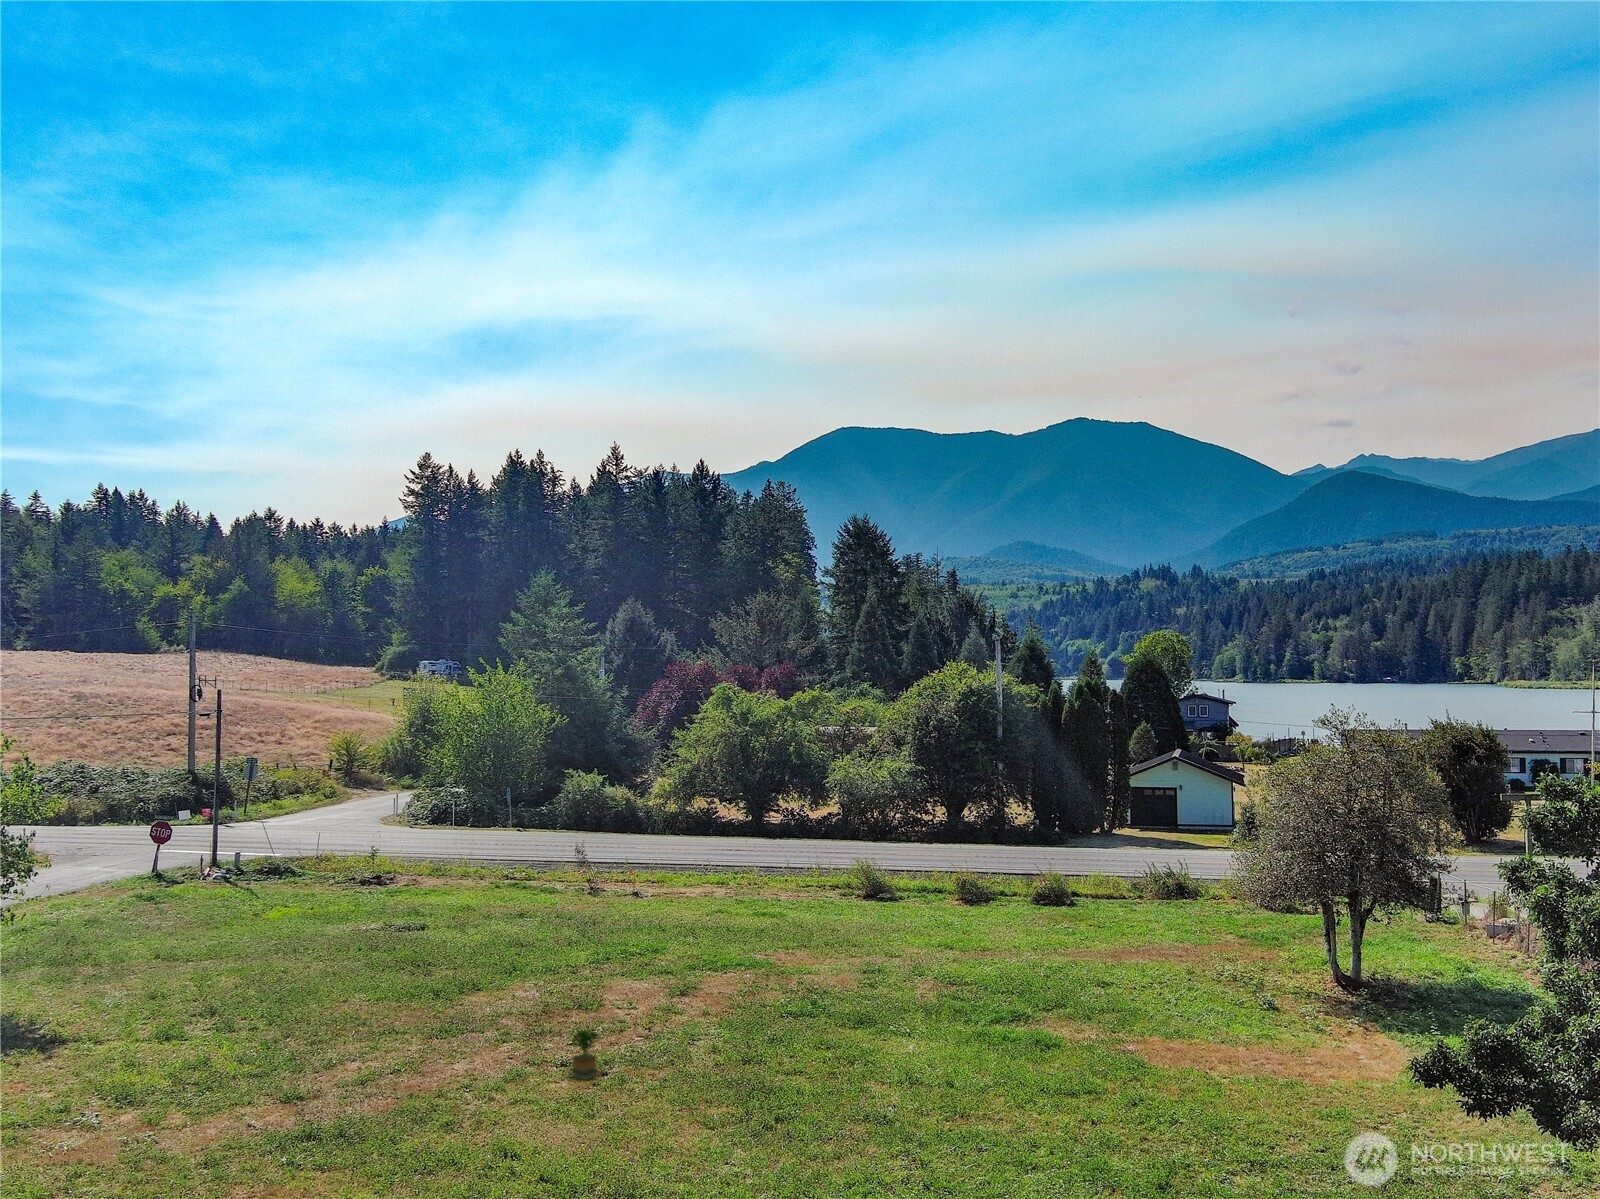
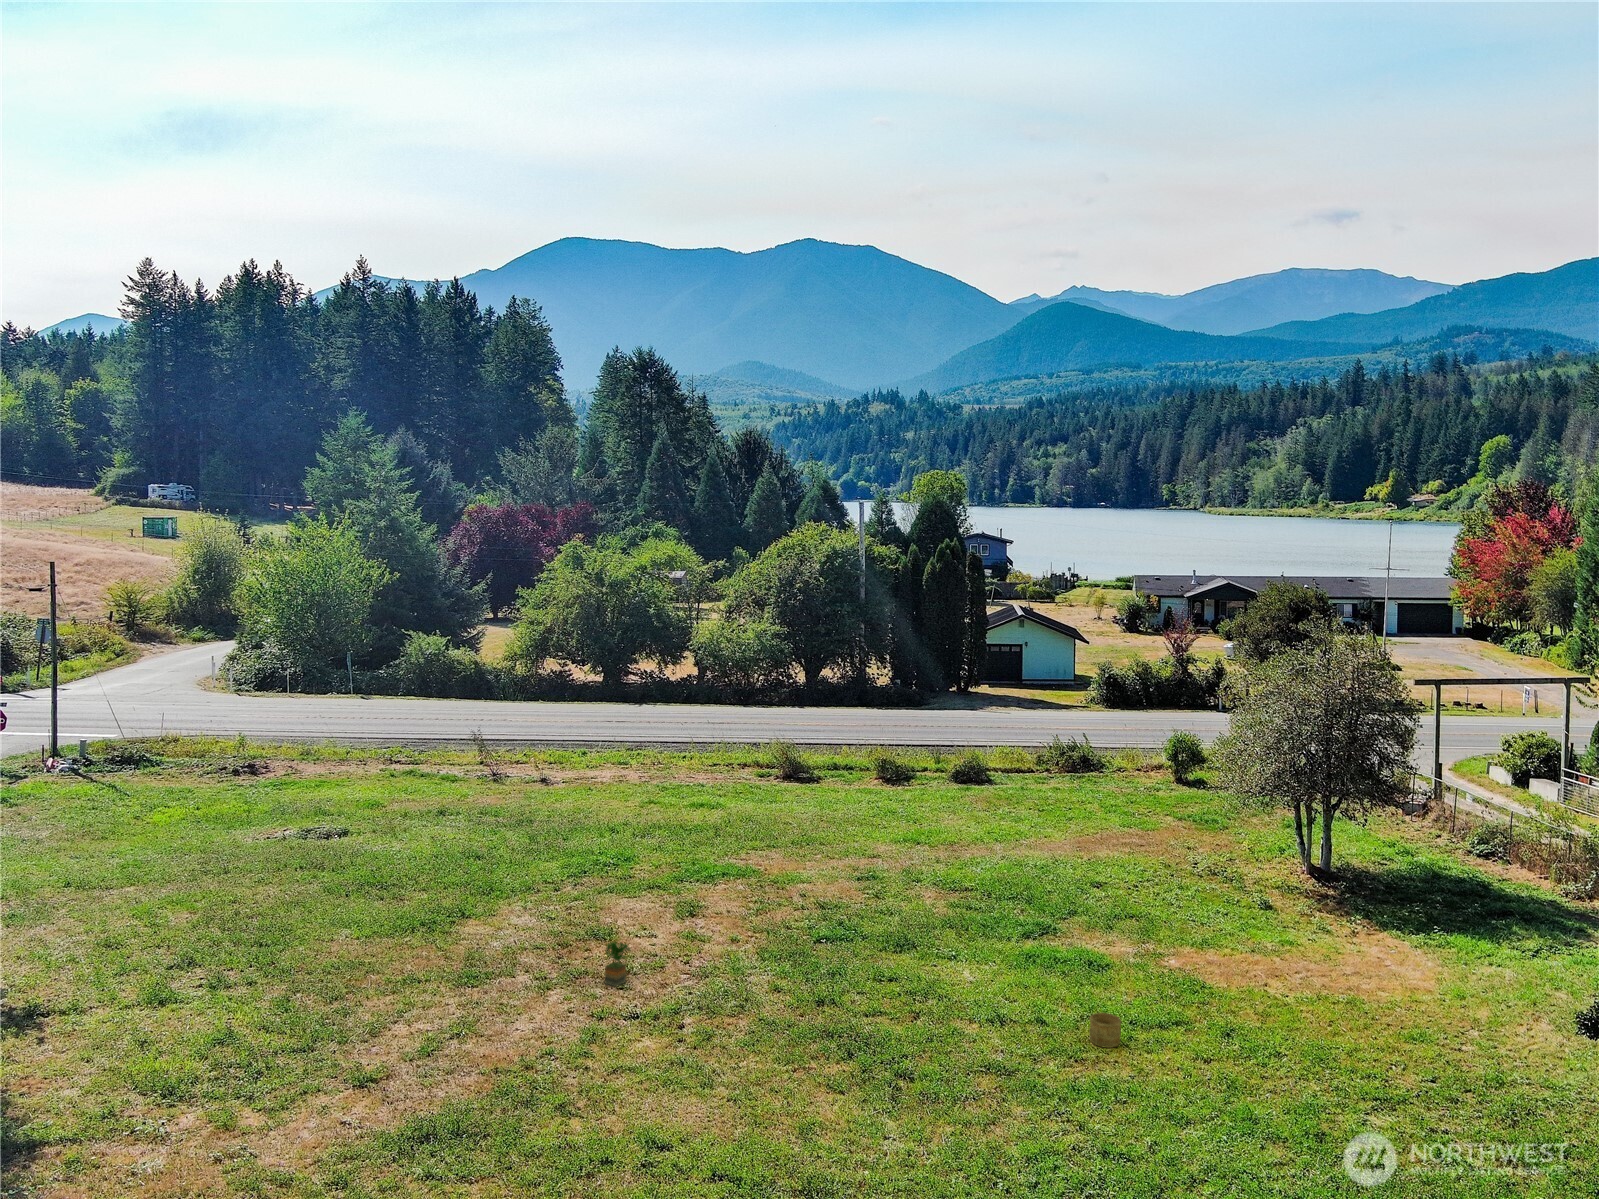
wooden bucket: none [1090,1133,1130,1177] -> present [1089,1013,1122,1048]

